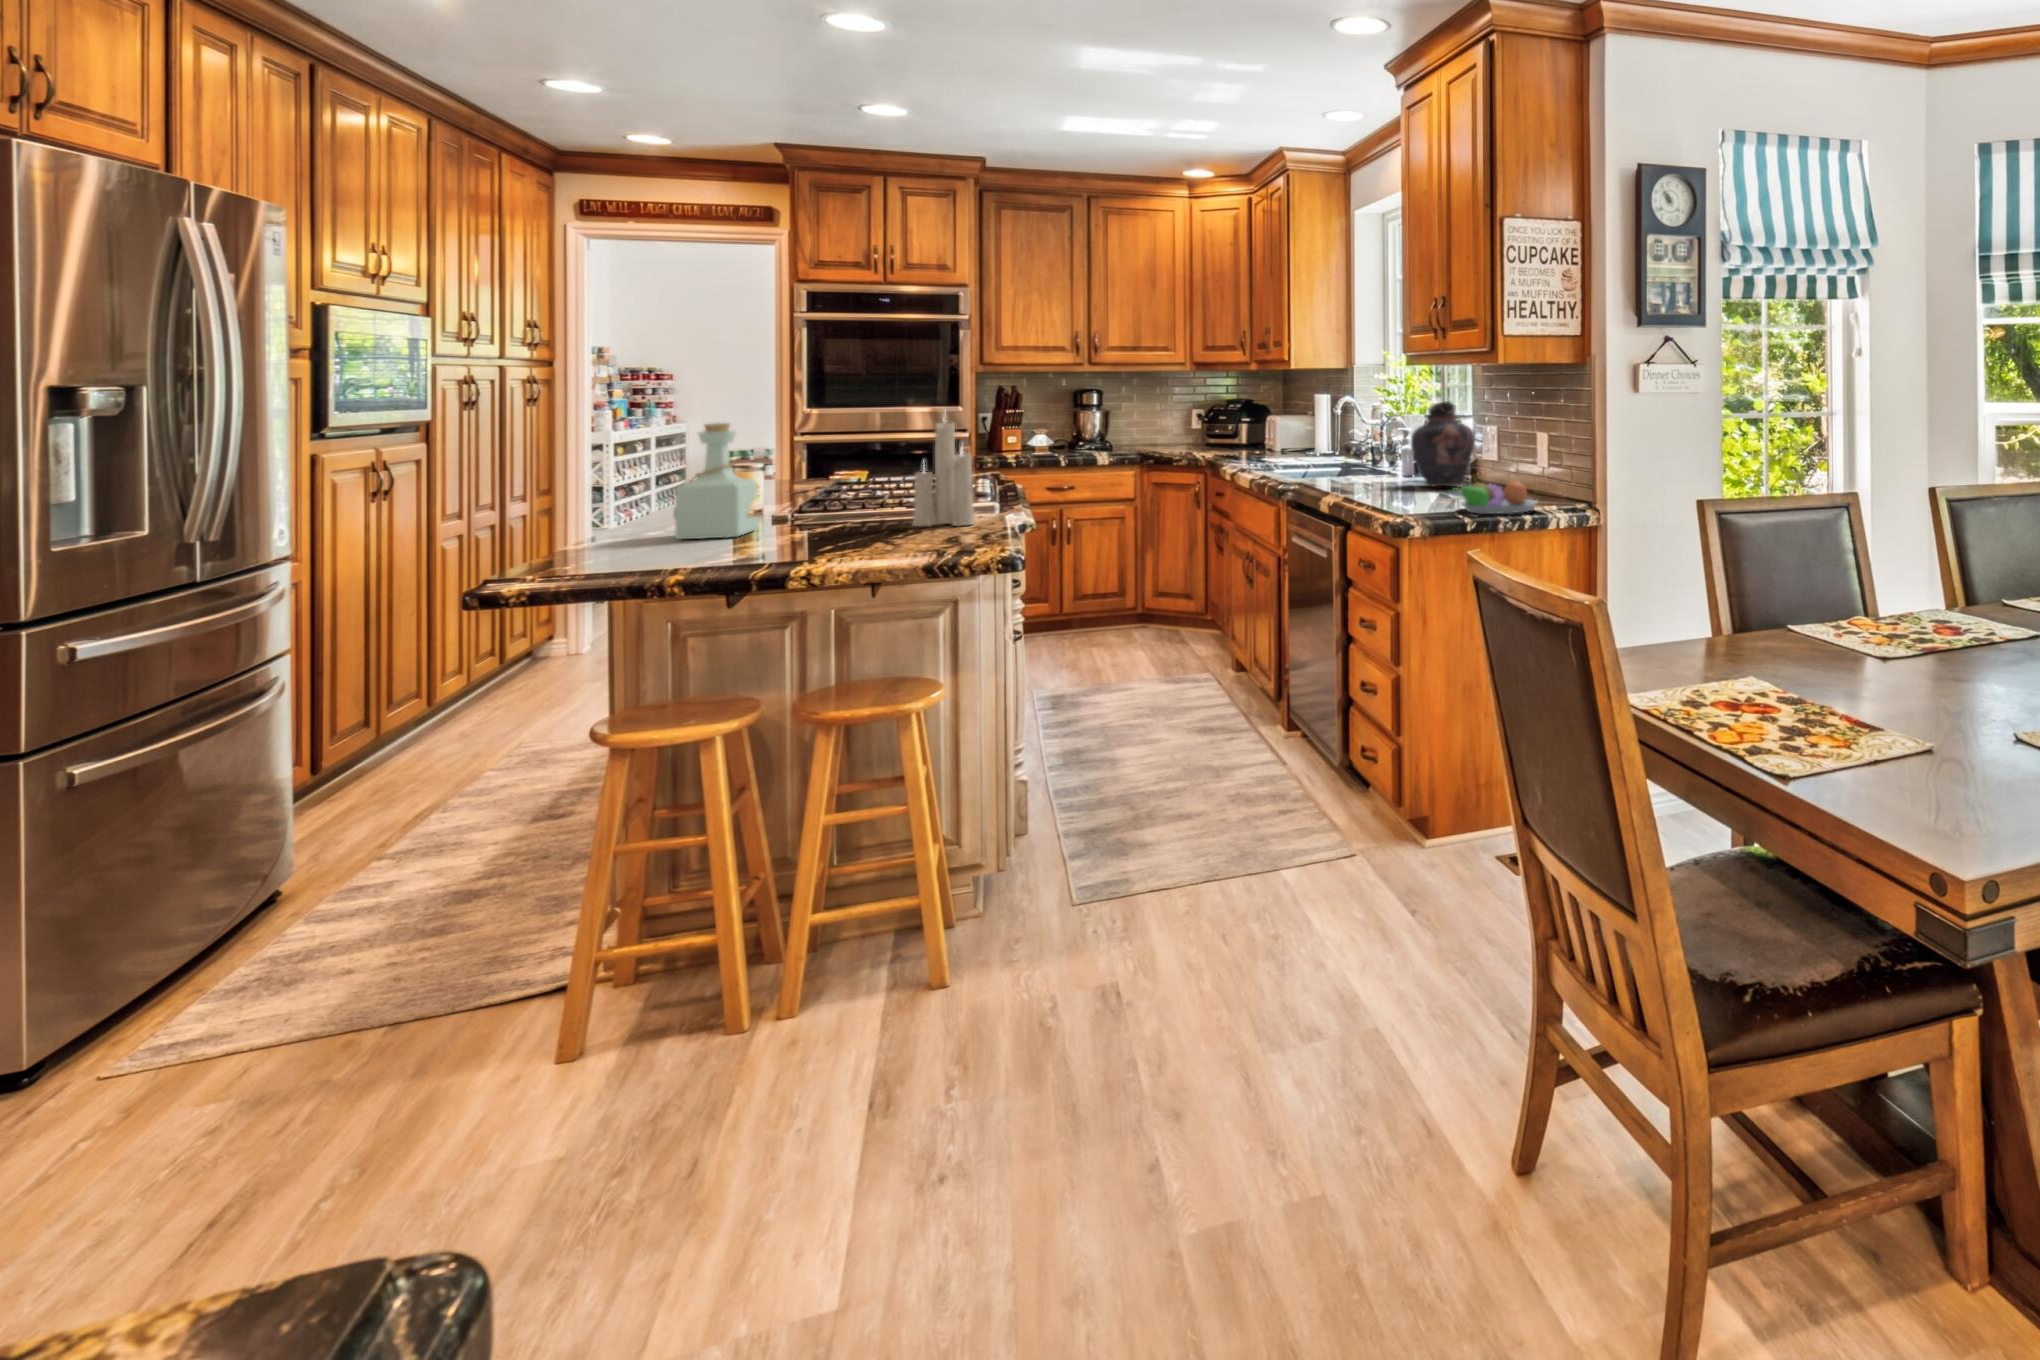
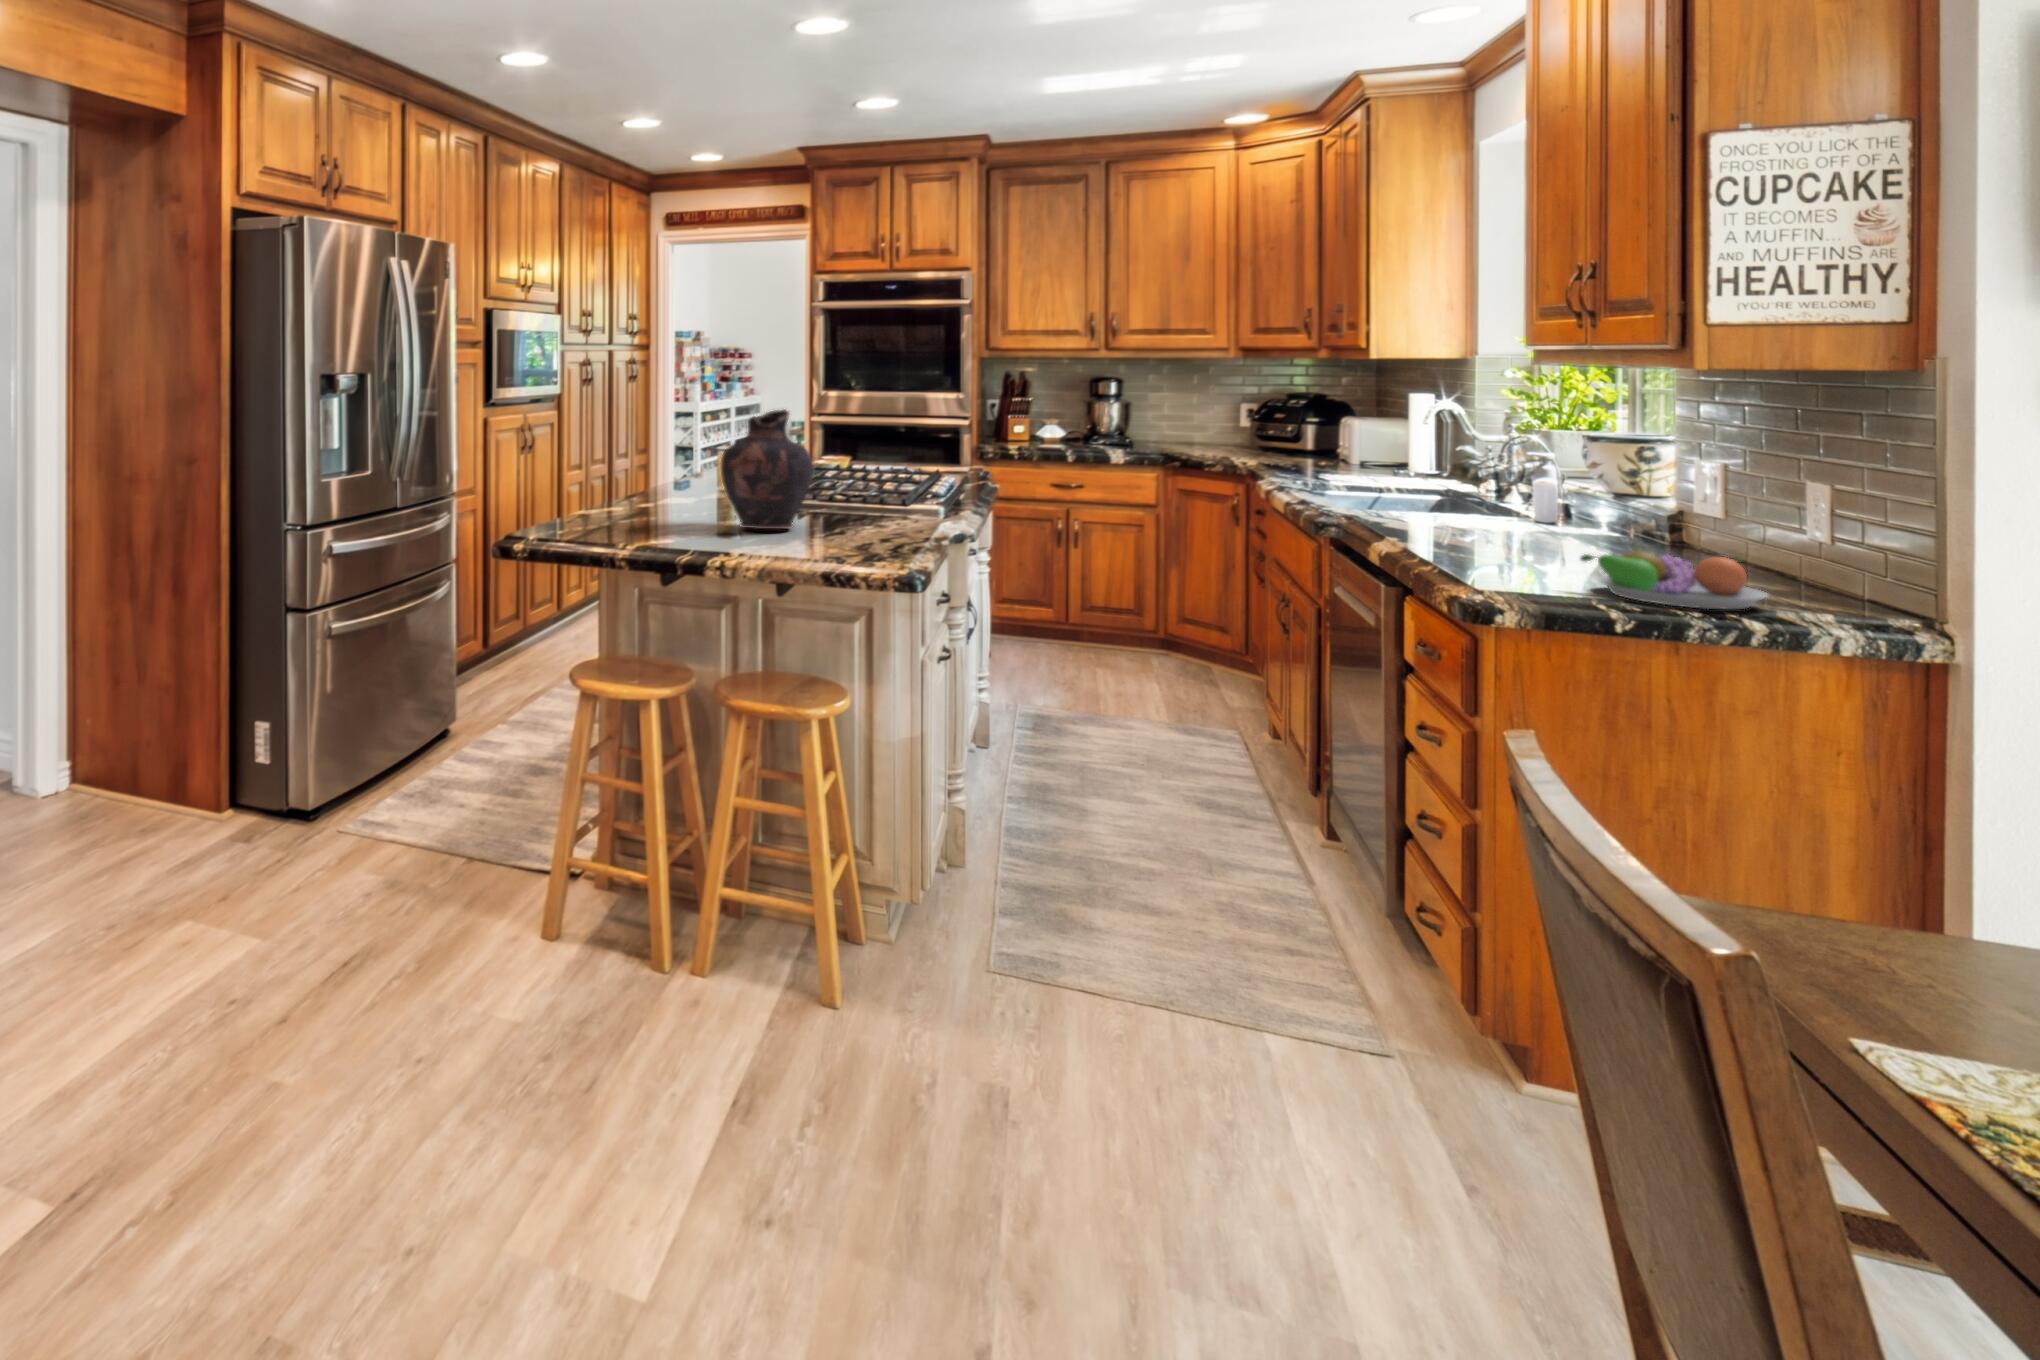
vase: present [1411,401,1475,486] -> present [721,410,813,529]
candle: present [912,422,975,526] -> none [850,399,911,529]
bottle: present [674,423,758,539] -> none [659,411,725,516]

